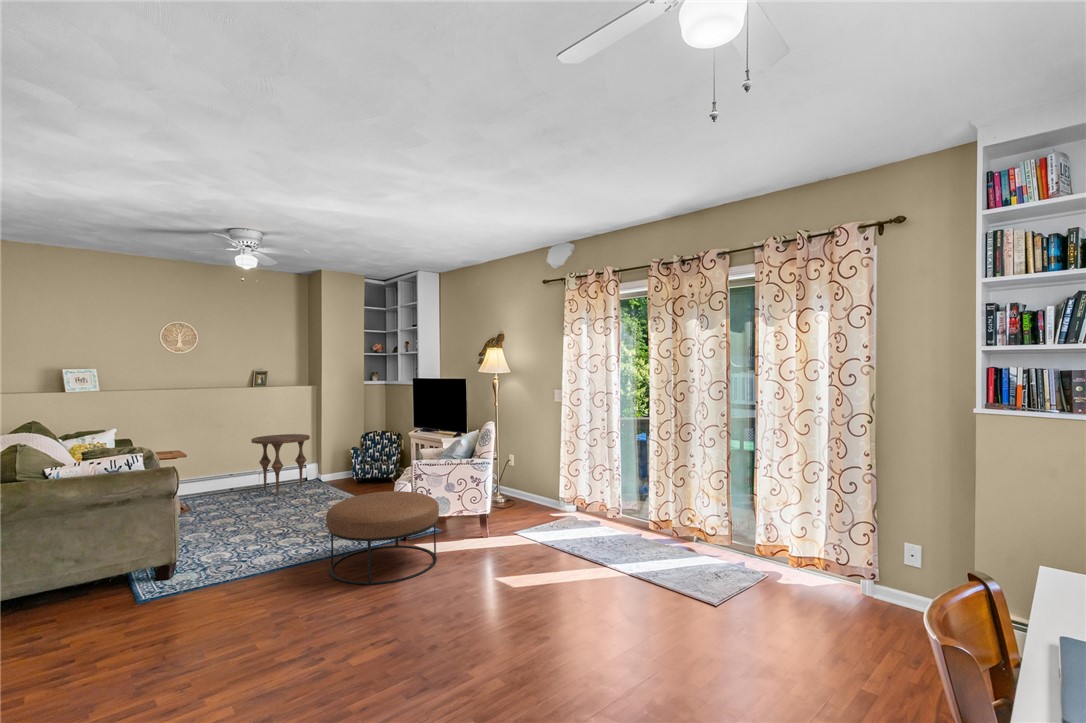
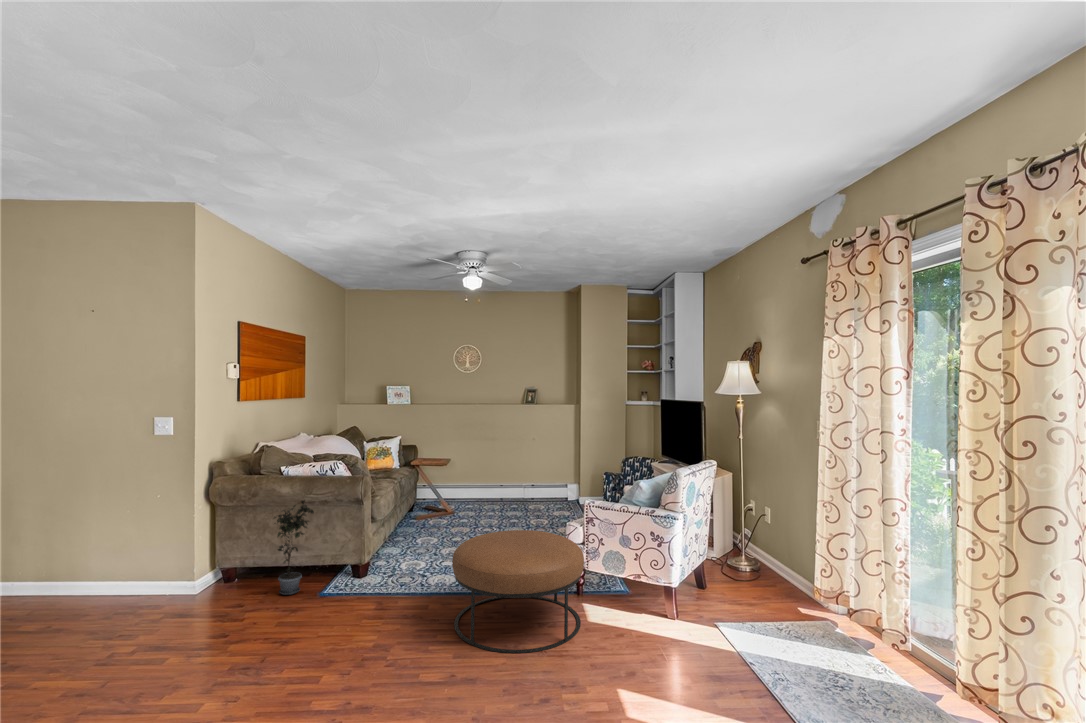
side table: present [251,434,310,495] -> none [513,451,565,510]
potted plant: none [78,504,137,612] -> present [274,501,314,595]

